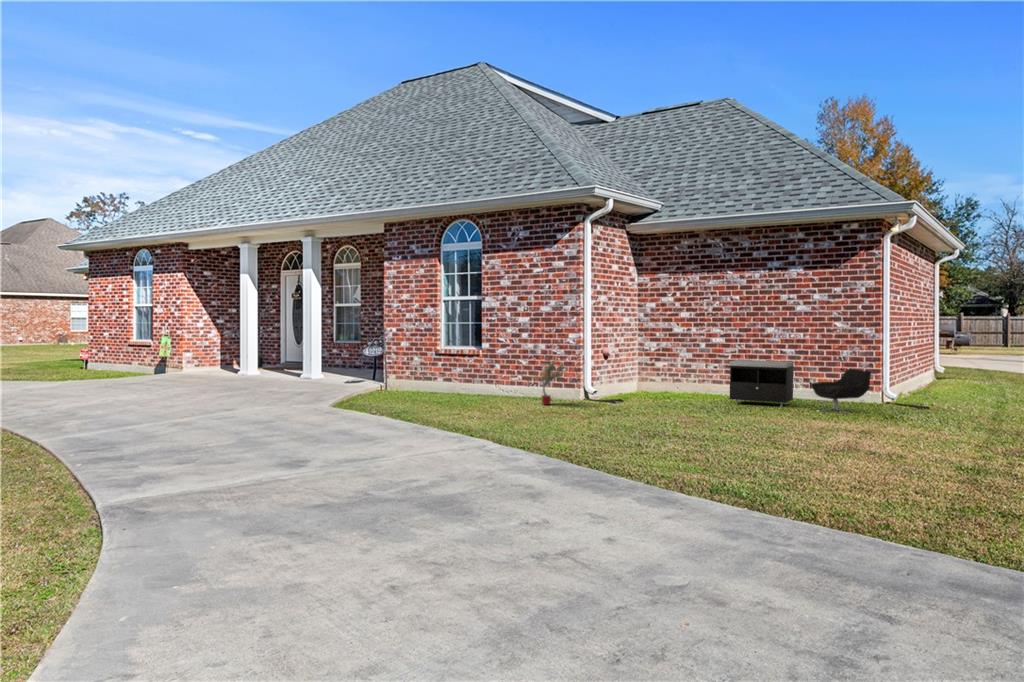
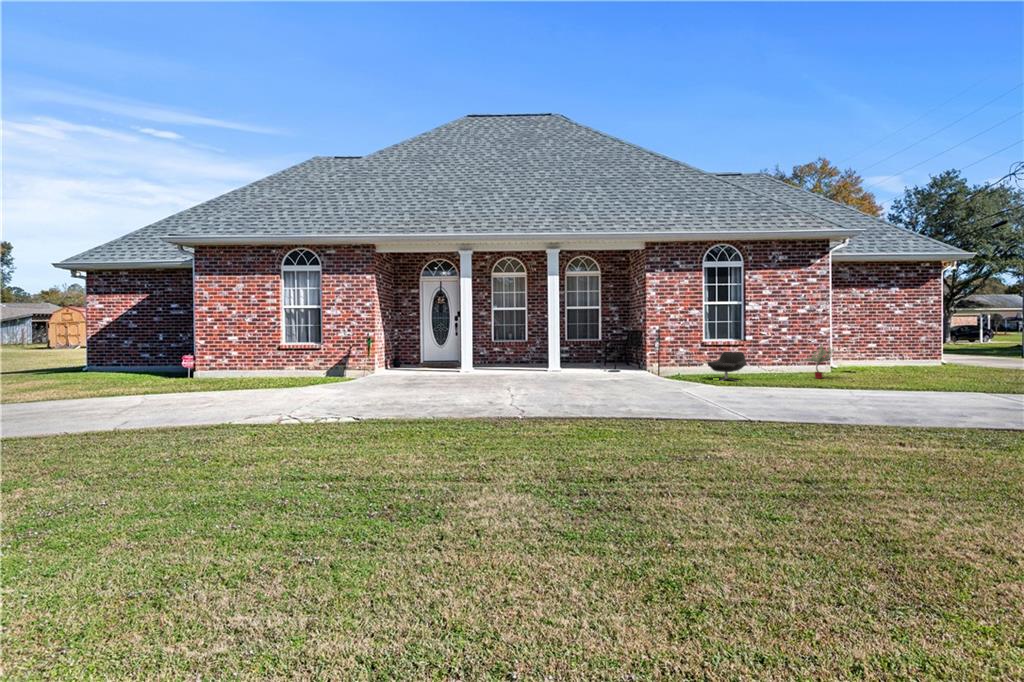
storage bench: present [729,360,793,407] -> none [862,344,911,371]
lounge chair: present [811,369,871,412] -> present [707,352,746,380]

